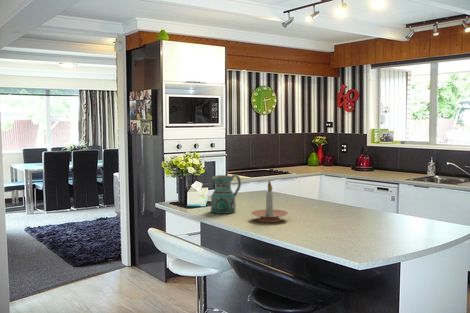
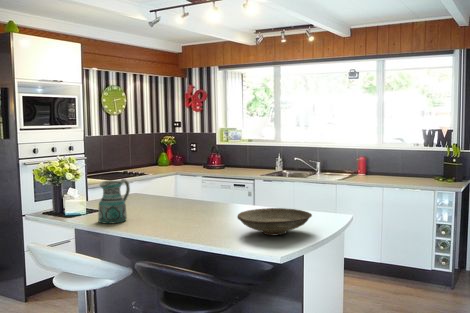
candle holder: present [251,181,288,222] -> none [151,184,191,229]
decorative bowl: none [322,210,398,236] -> present [237,208,312,236]

